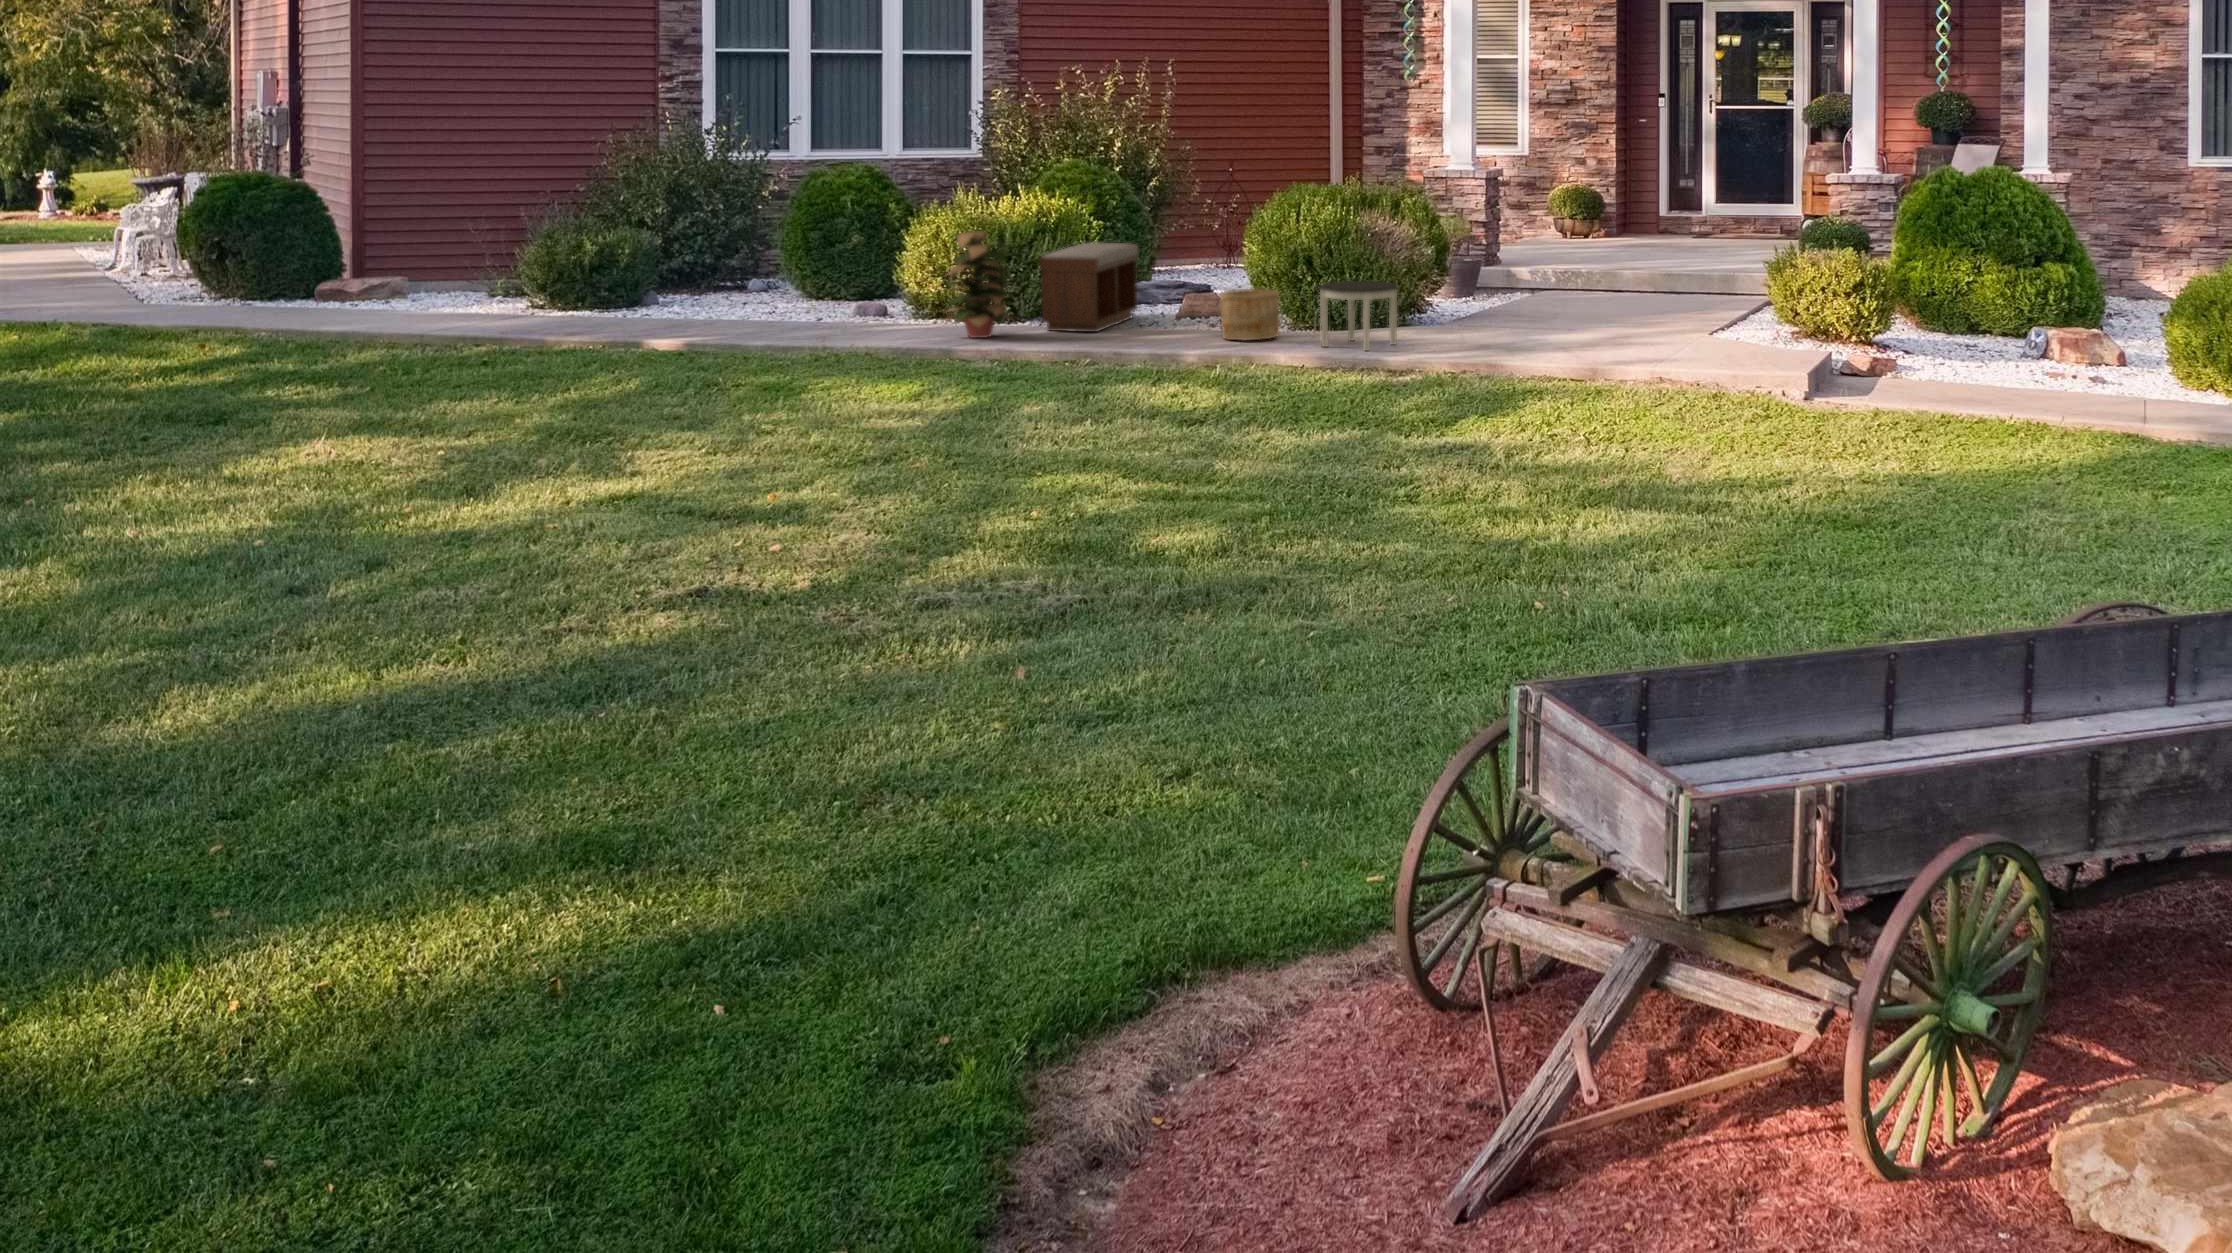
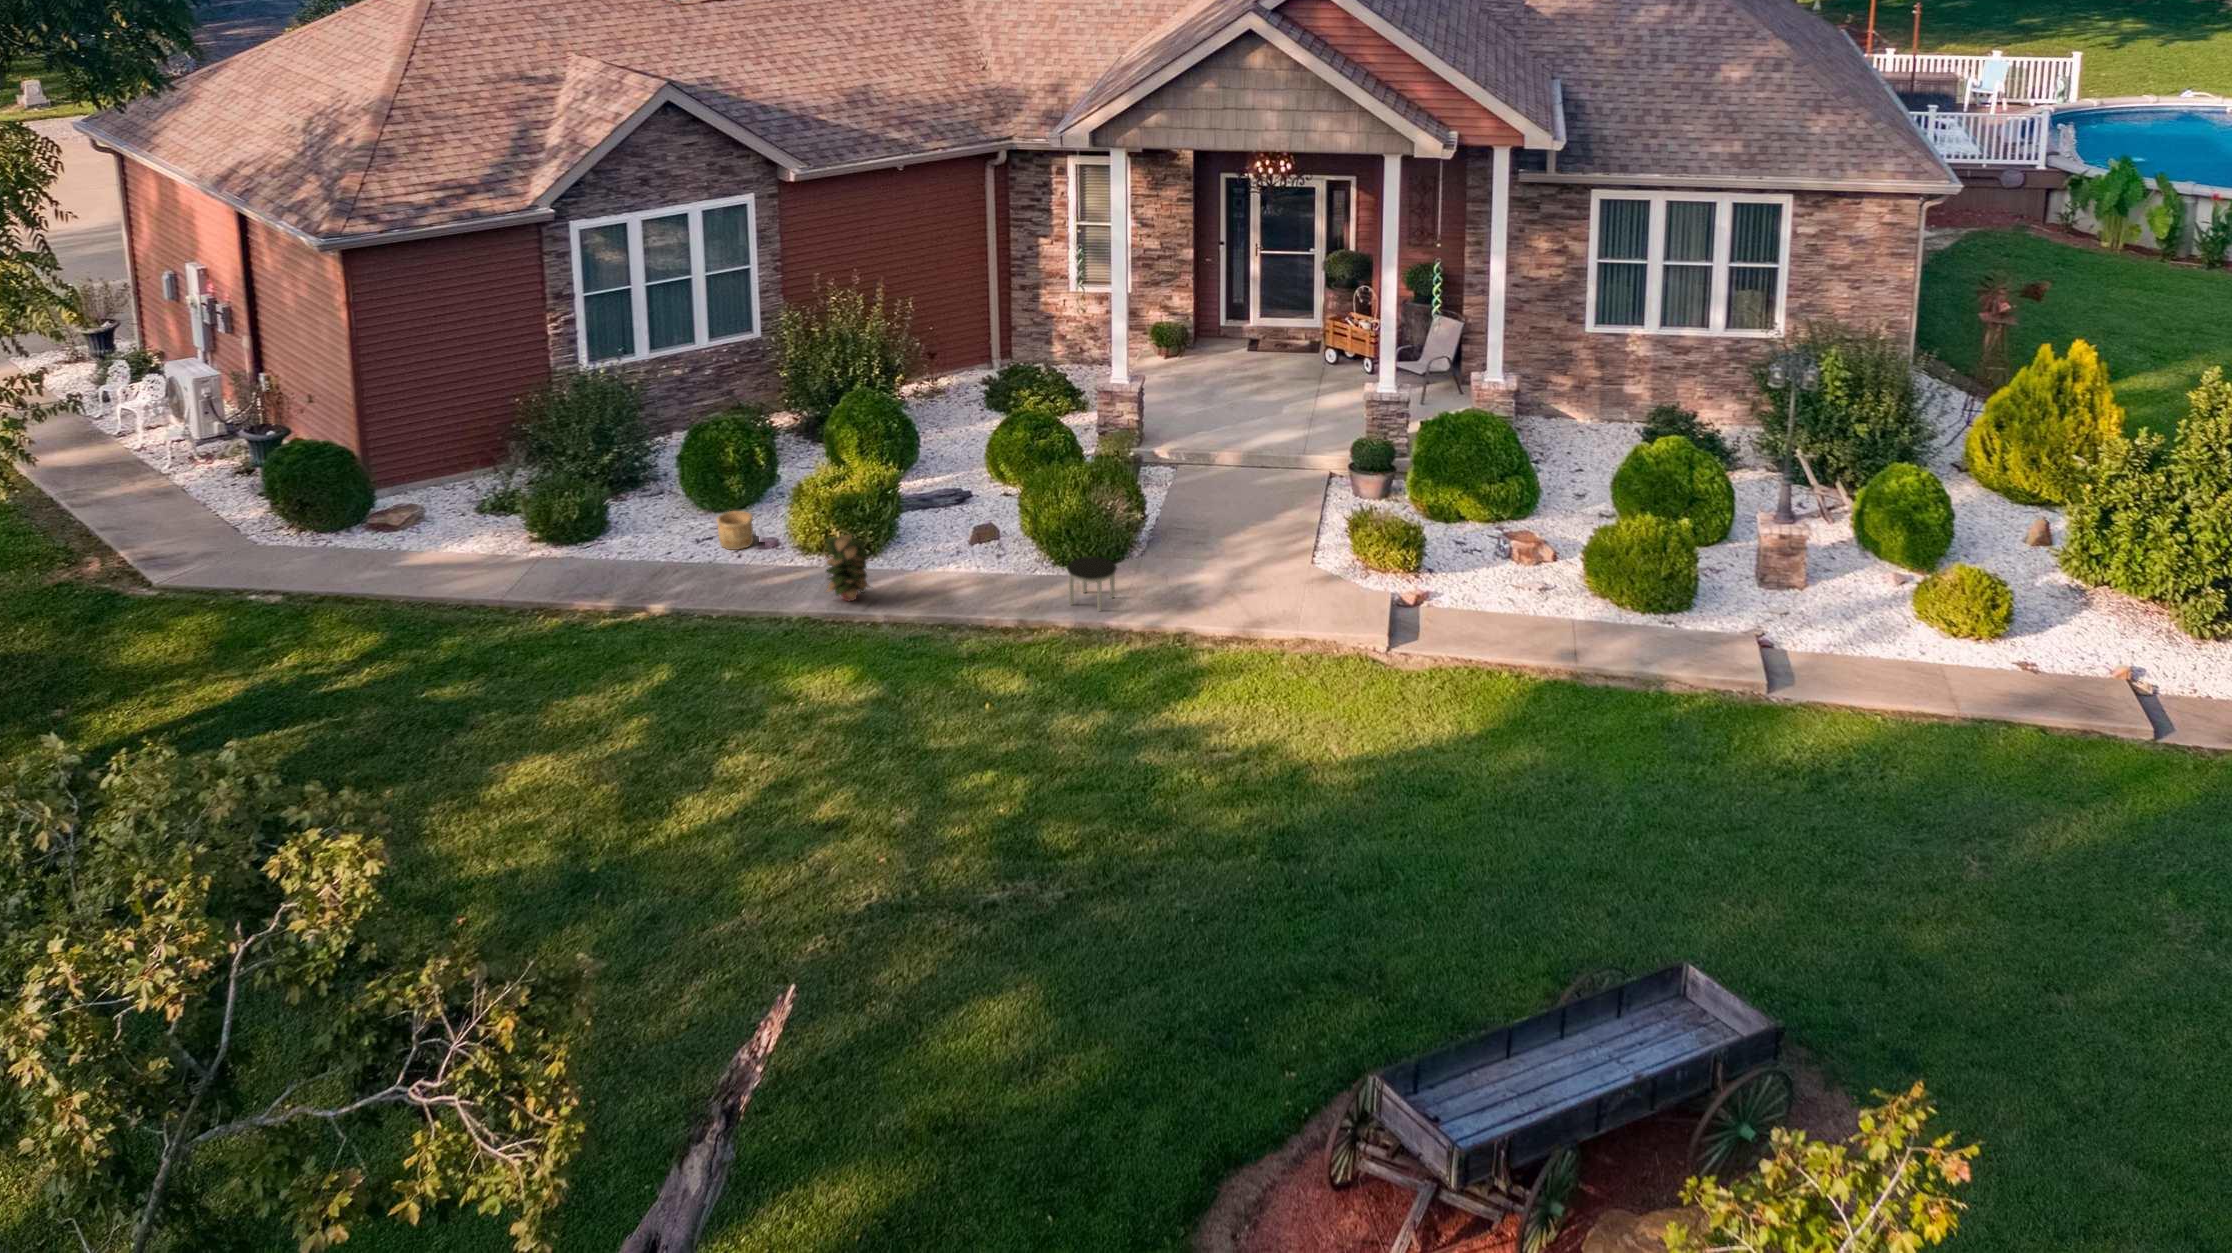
bench: present [1039,242,1140,332] -> none [882,511,936,586]
wooden bucket: present [1219,289,1280,341] -> present [717,511,753,550]

